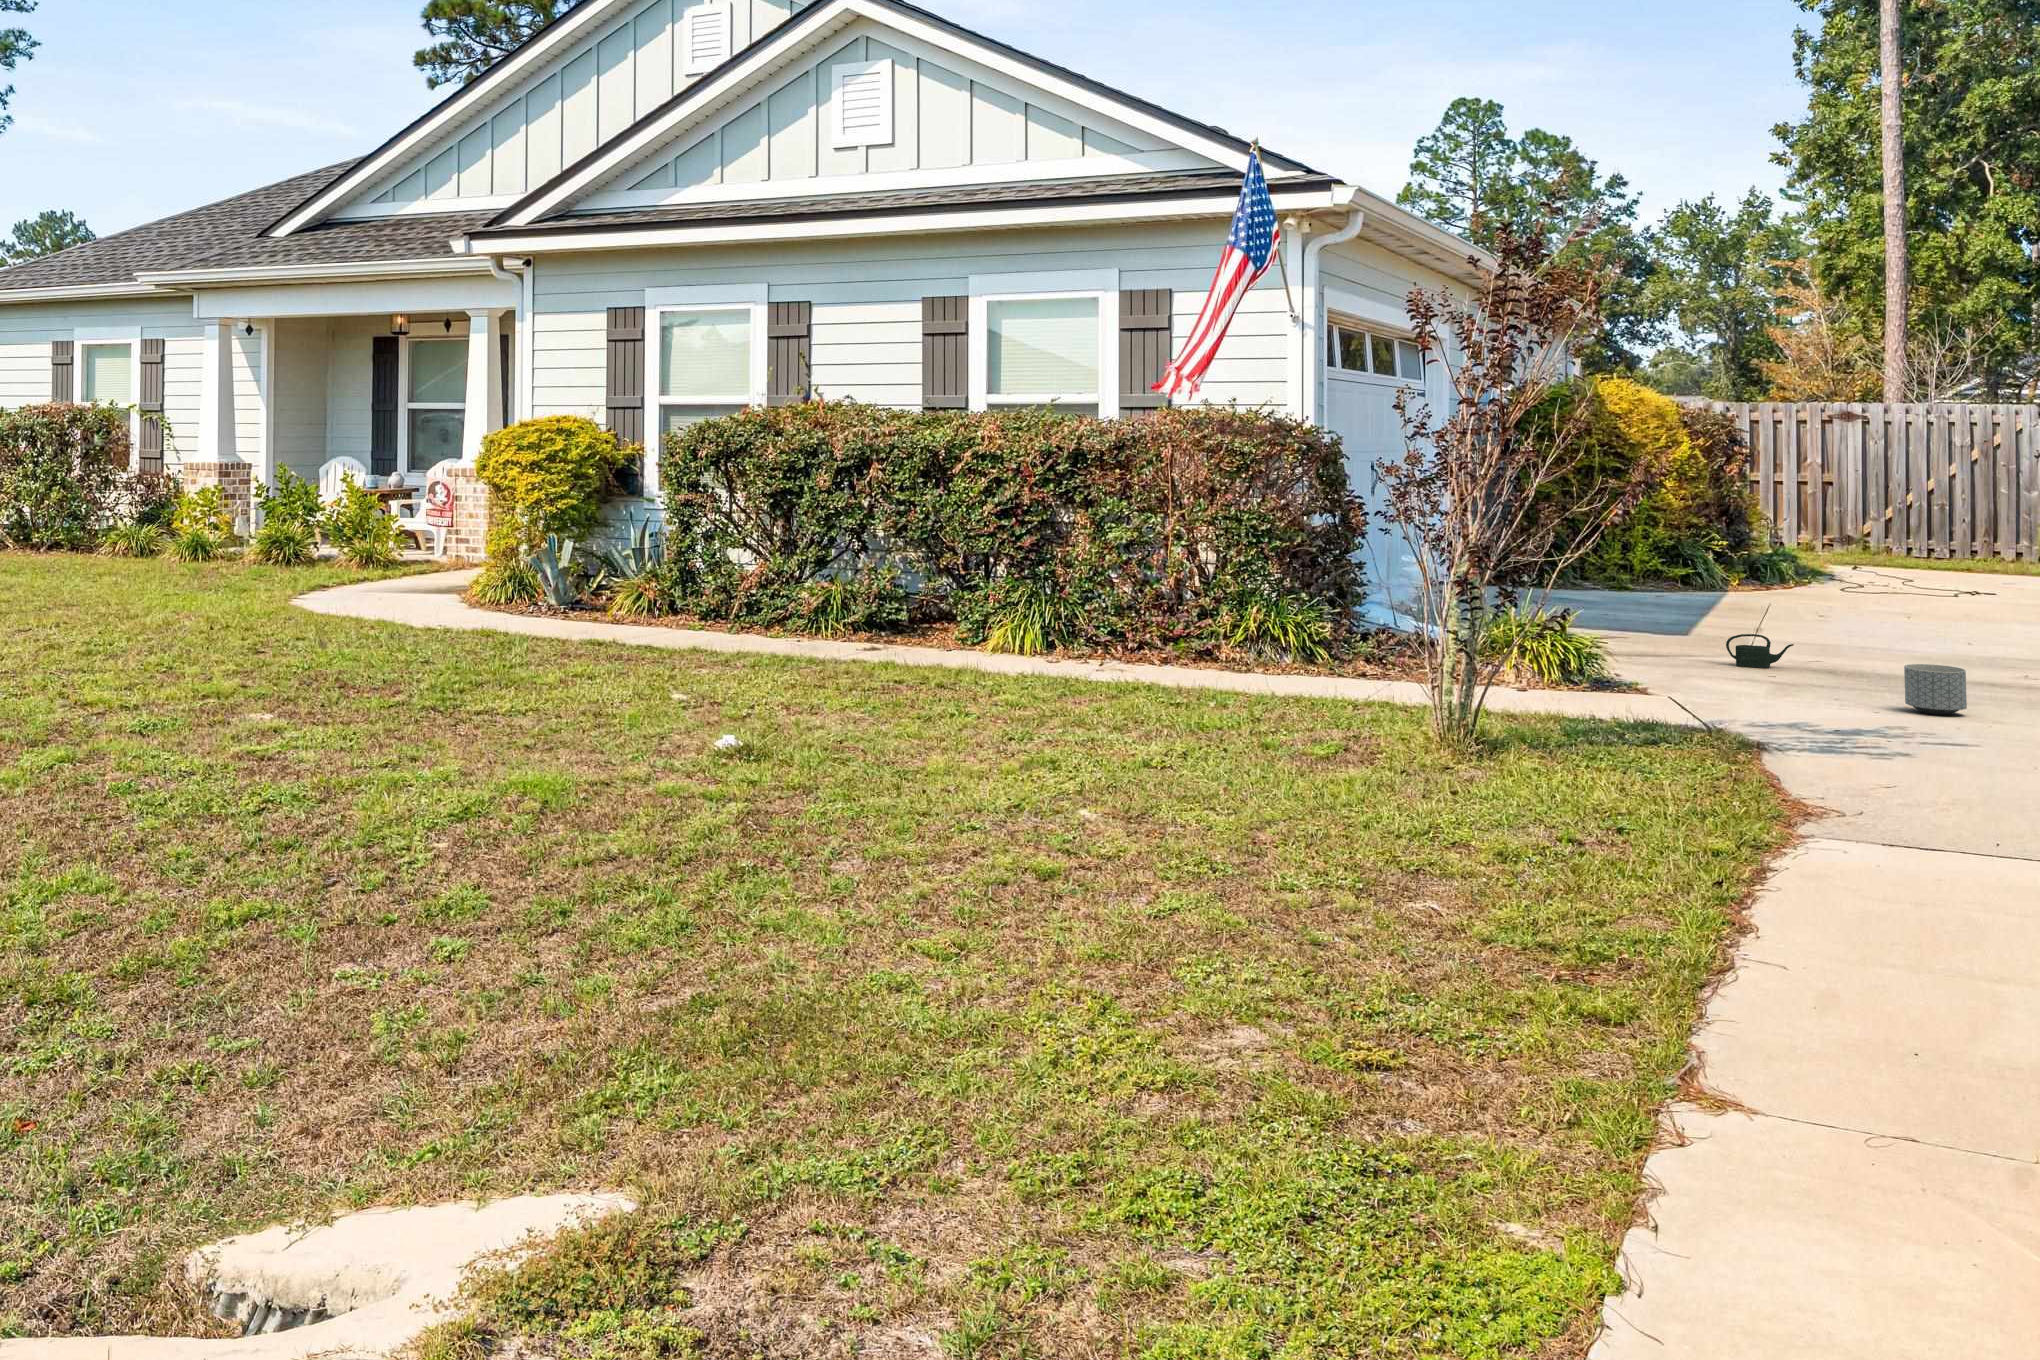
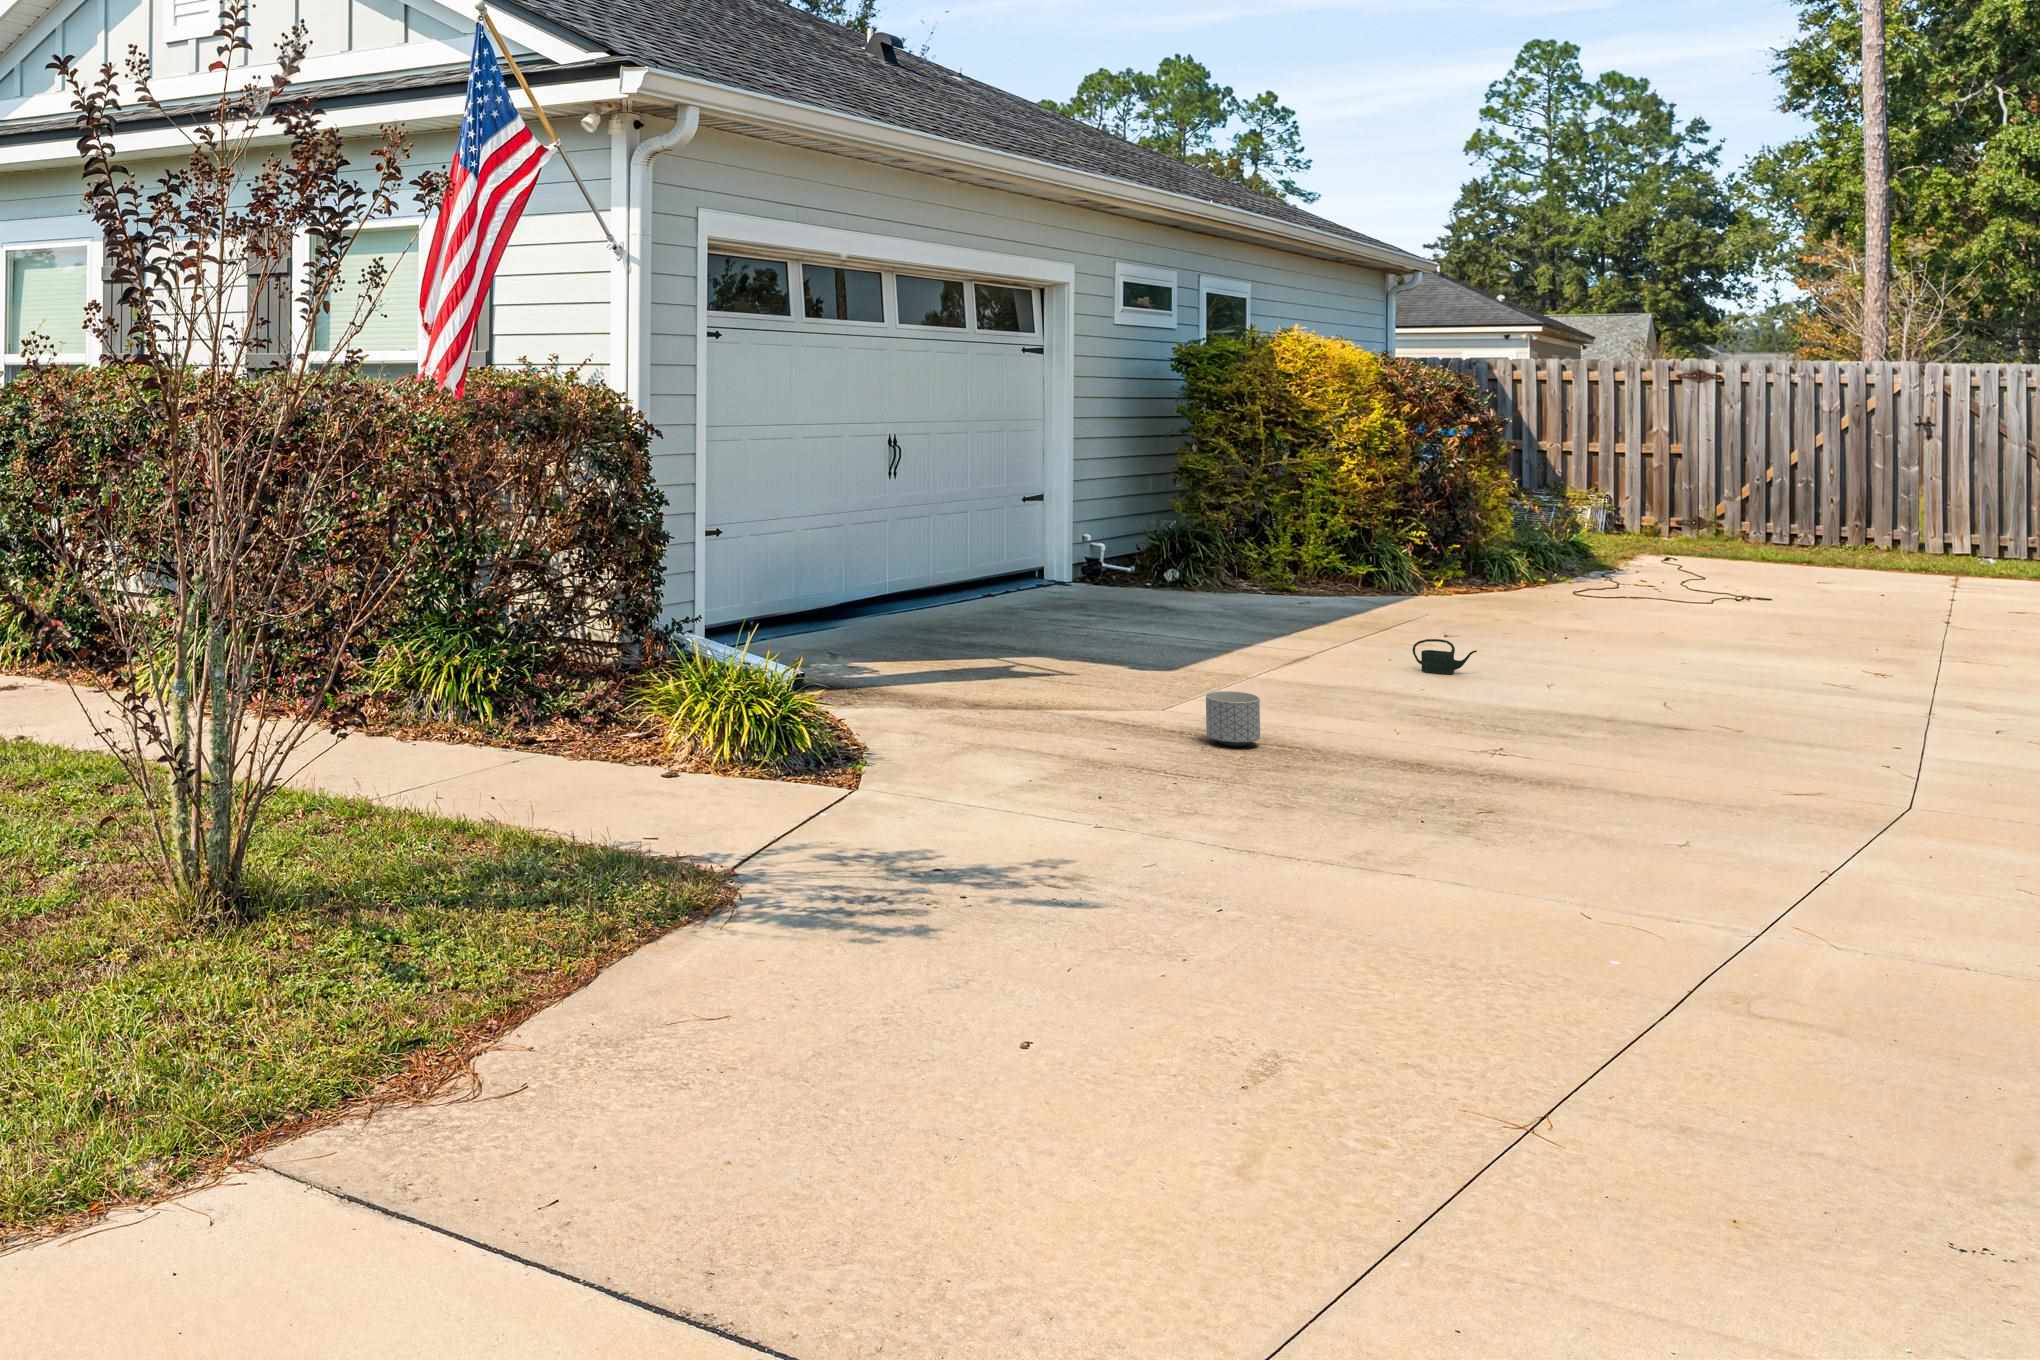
watering can: present [1726,634,1794,668] -> present [1413,639,1477,675]

